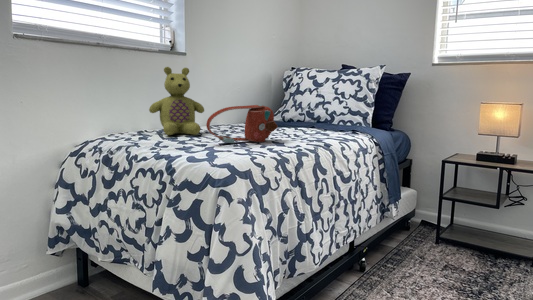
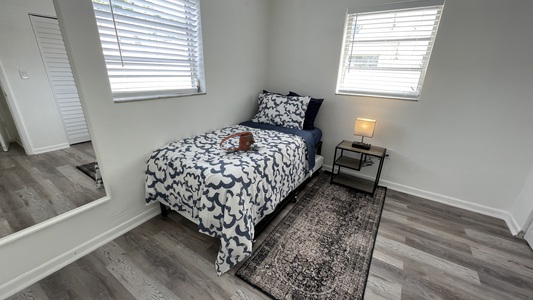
stuffed bear: present [149,67,204,135] -> none [189,106,218,144]

